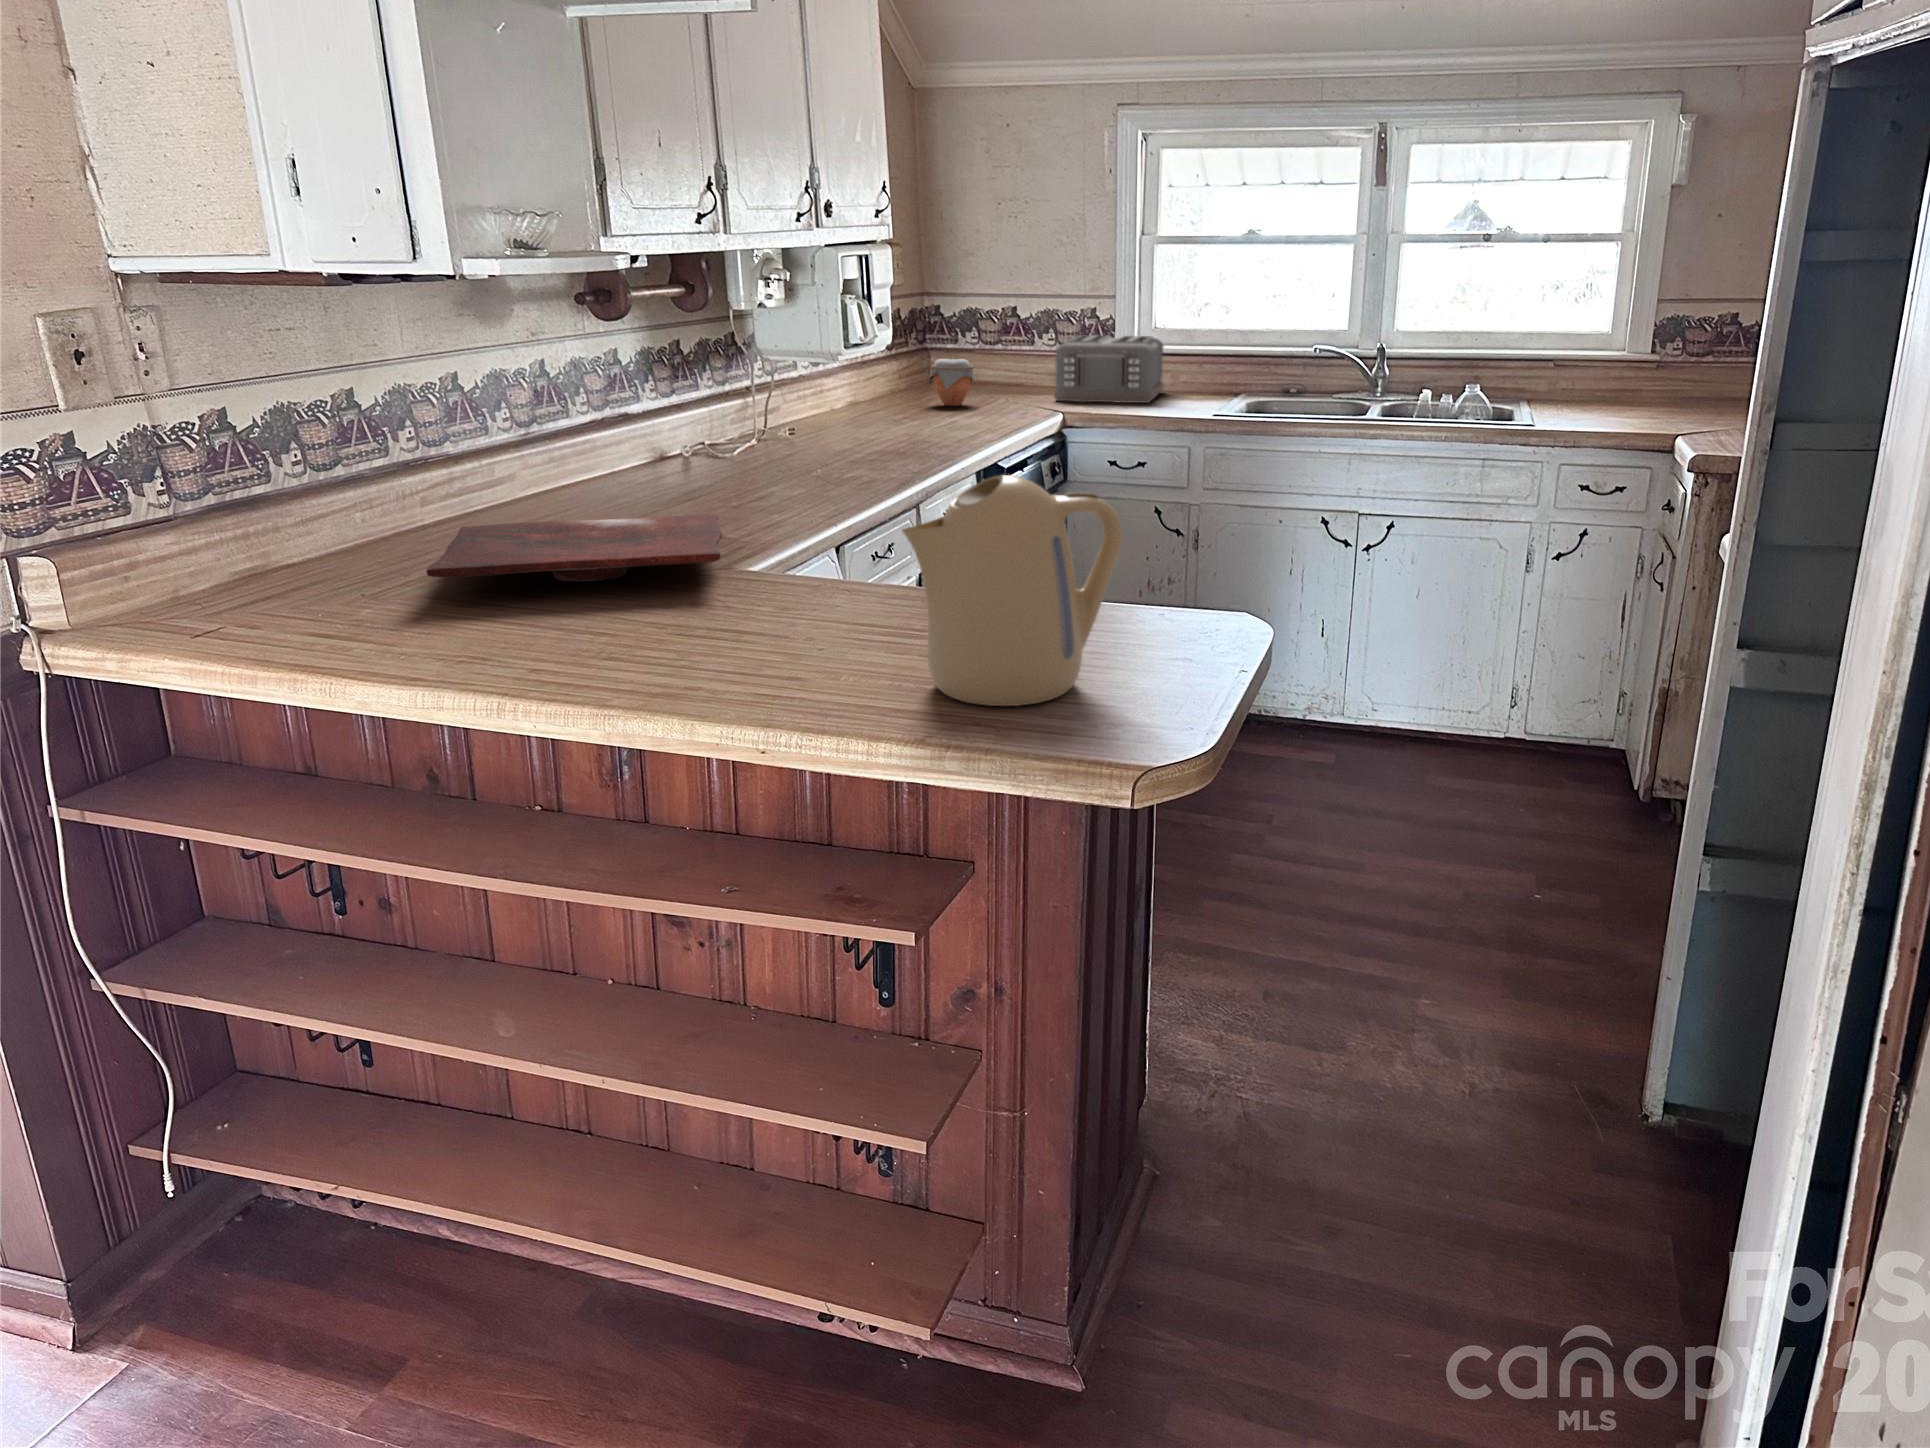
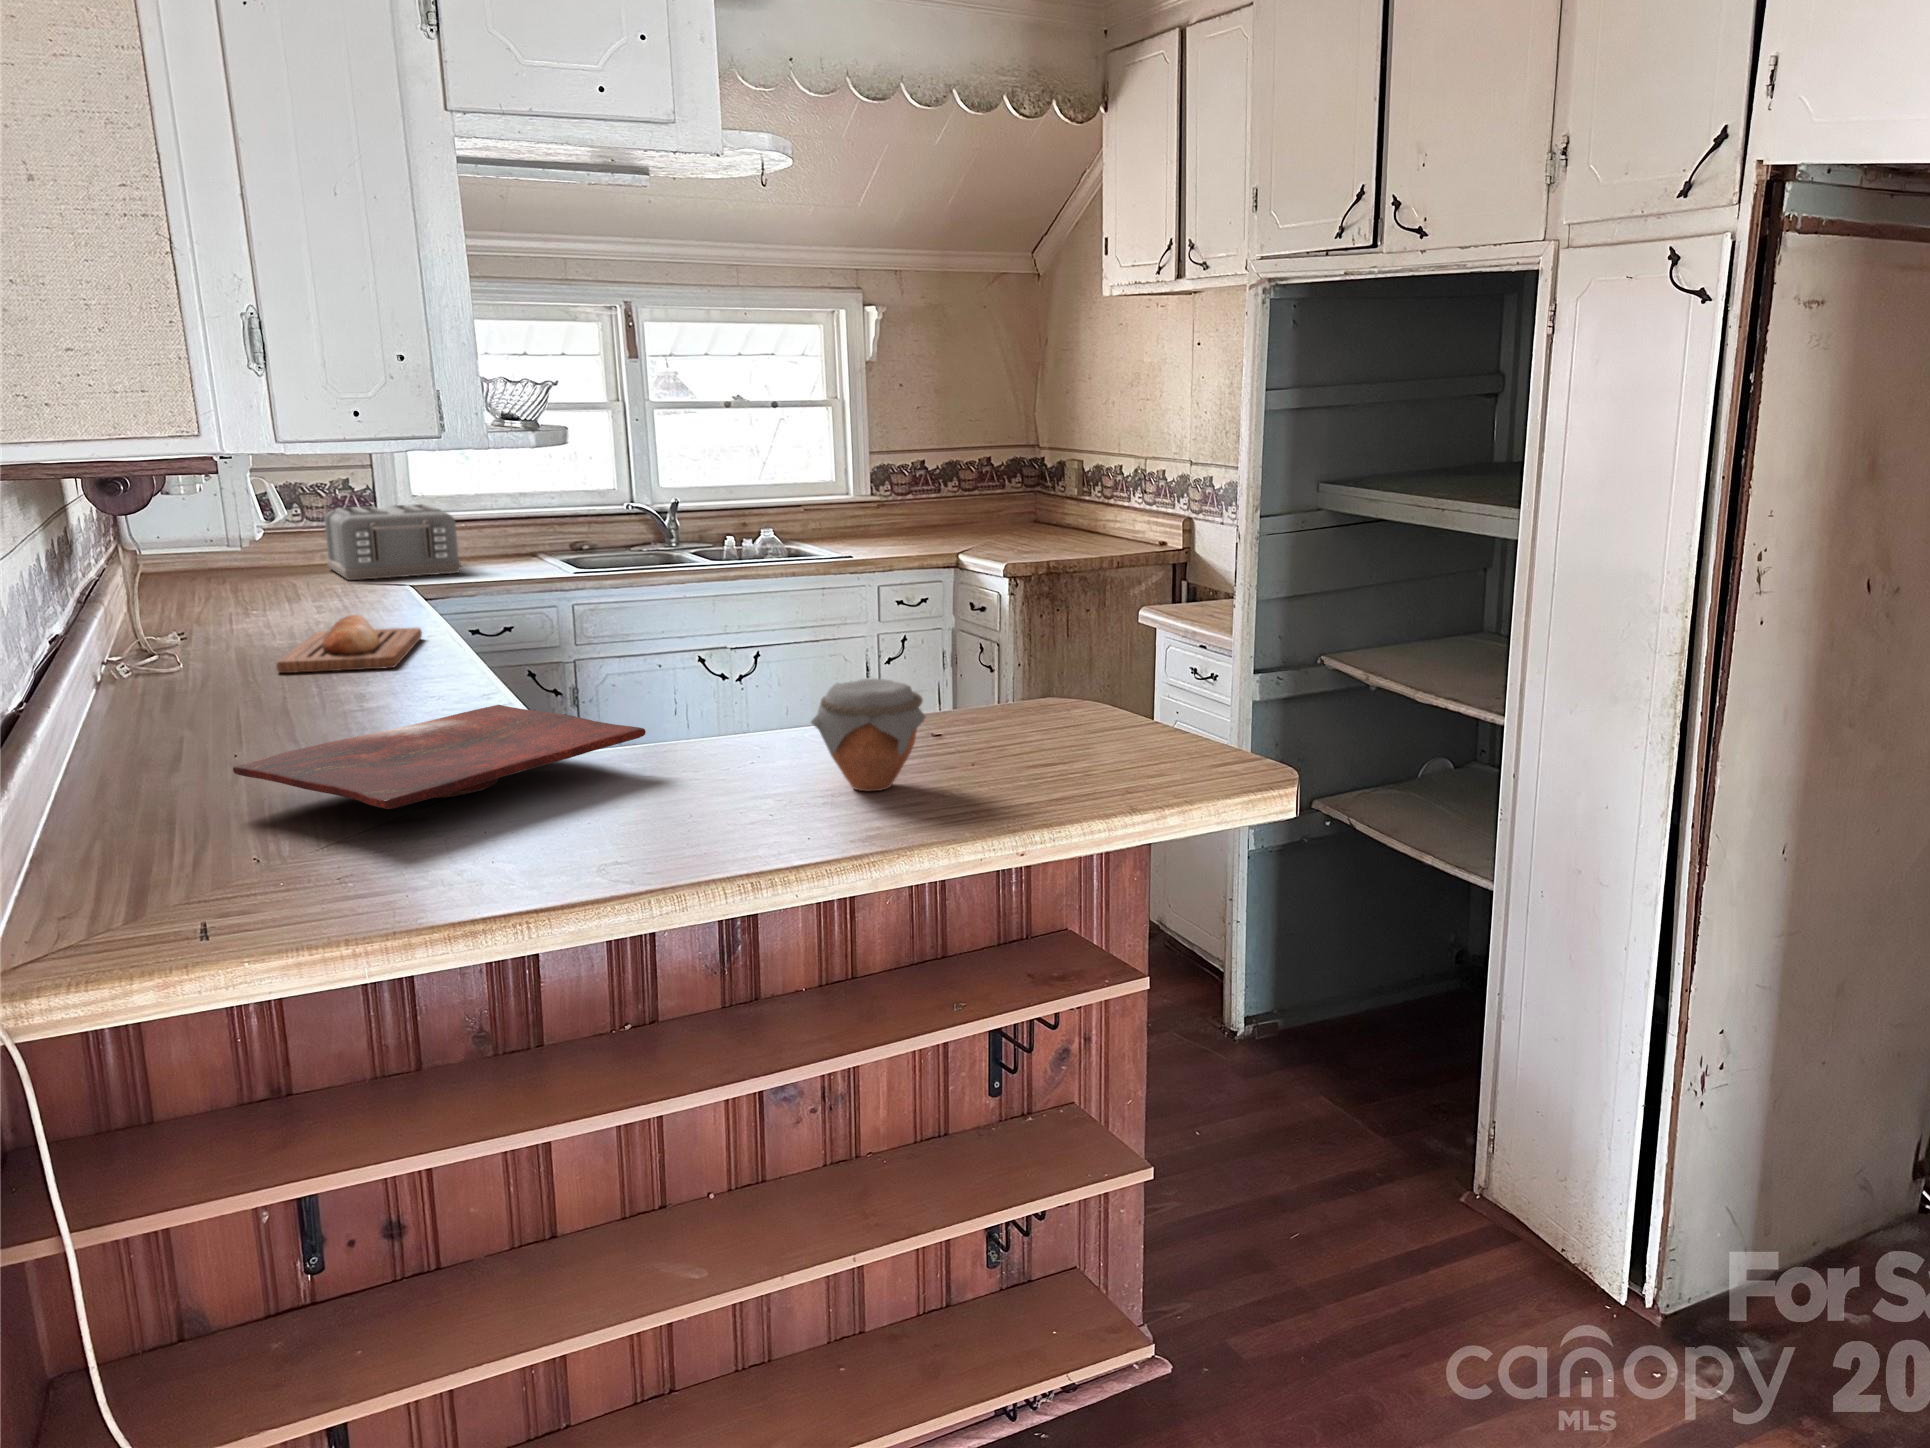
jar: present [929,359,974,406] -> present [811,679,925,791]
bread loaf: none [786,428,947,476] -> present [276,615,422,673]
kettle: present [902,475,1122,706] -> none [1018,591,1148,782]

